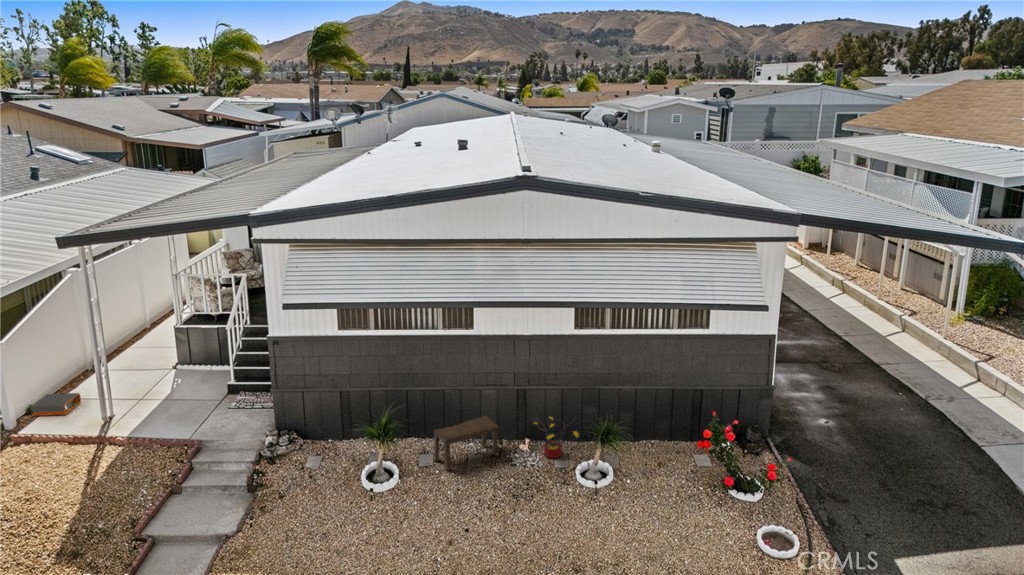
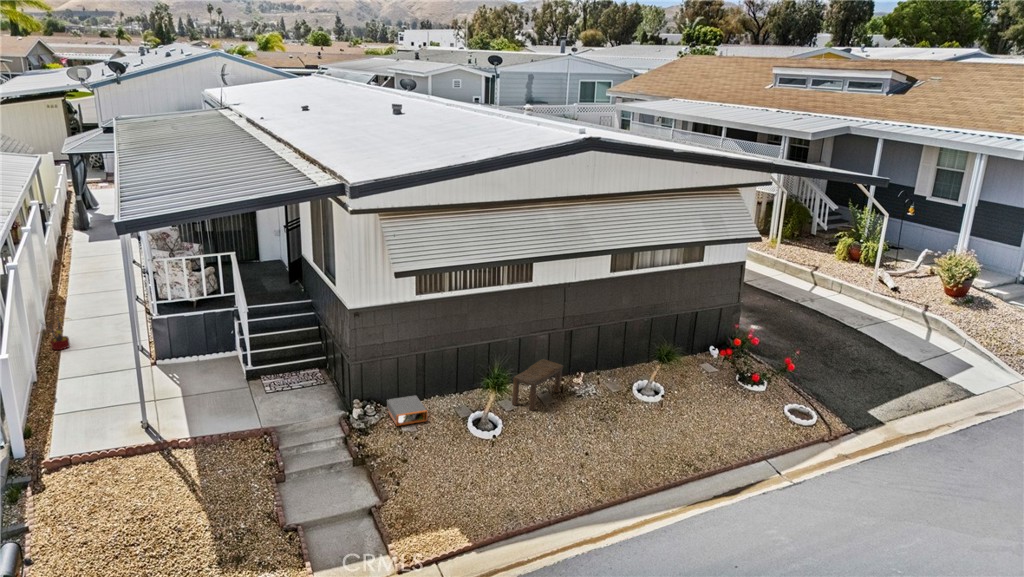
storage box: present [31,393,81,416] -> present [387,396,428,426]
decorative plant: present [543,417,579,458] -> present [49,314,70,350]

